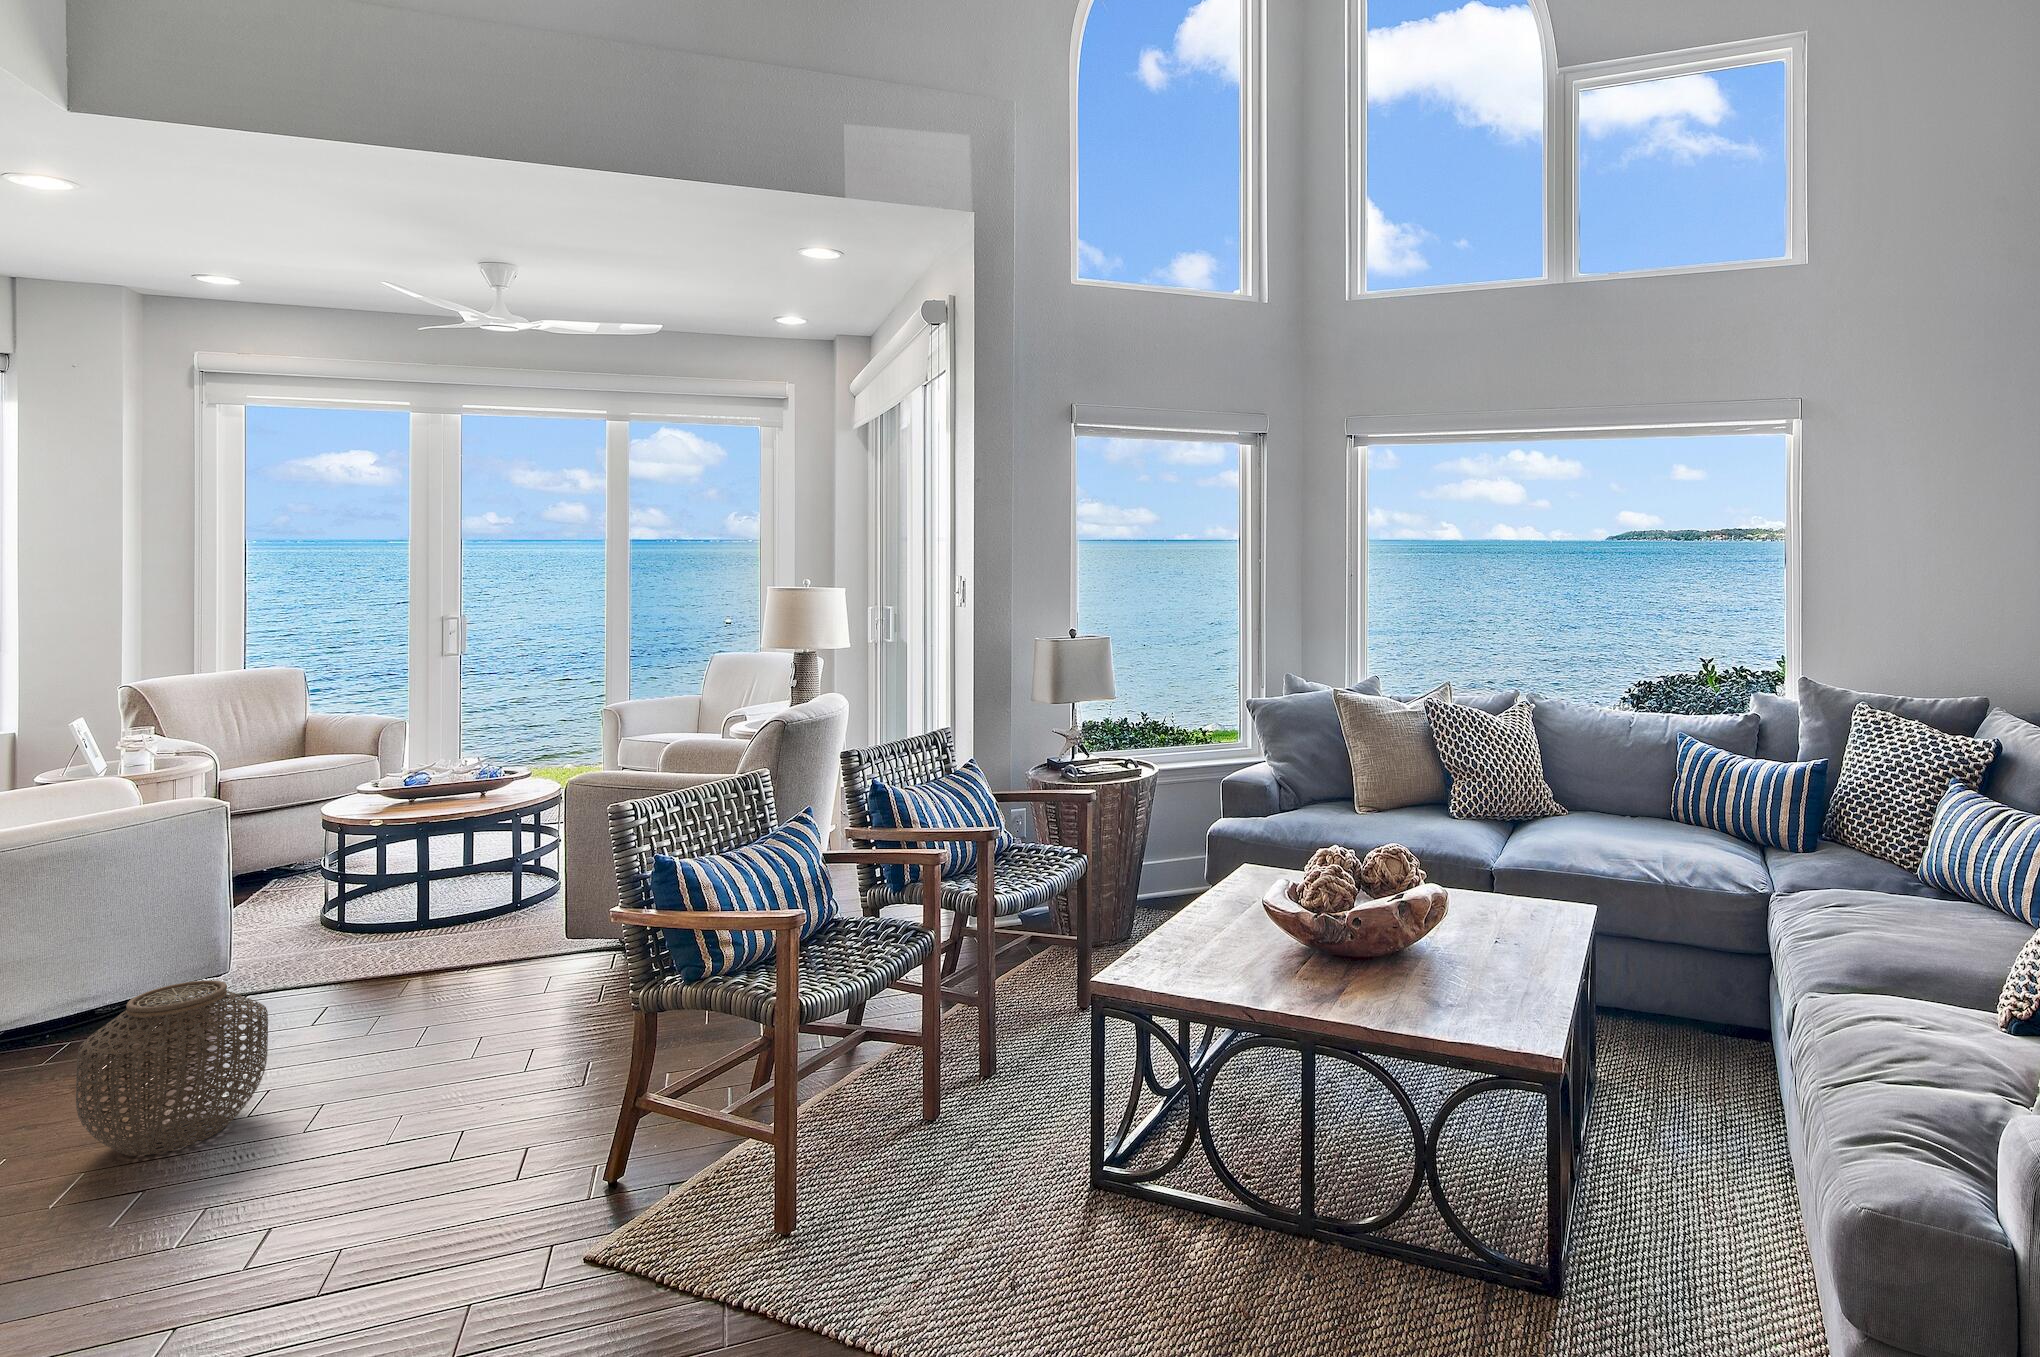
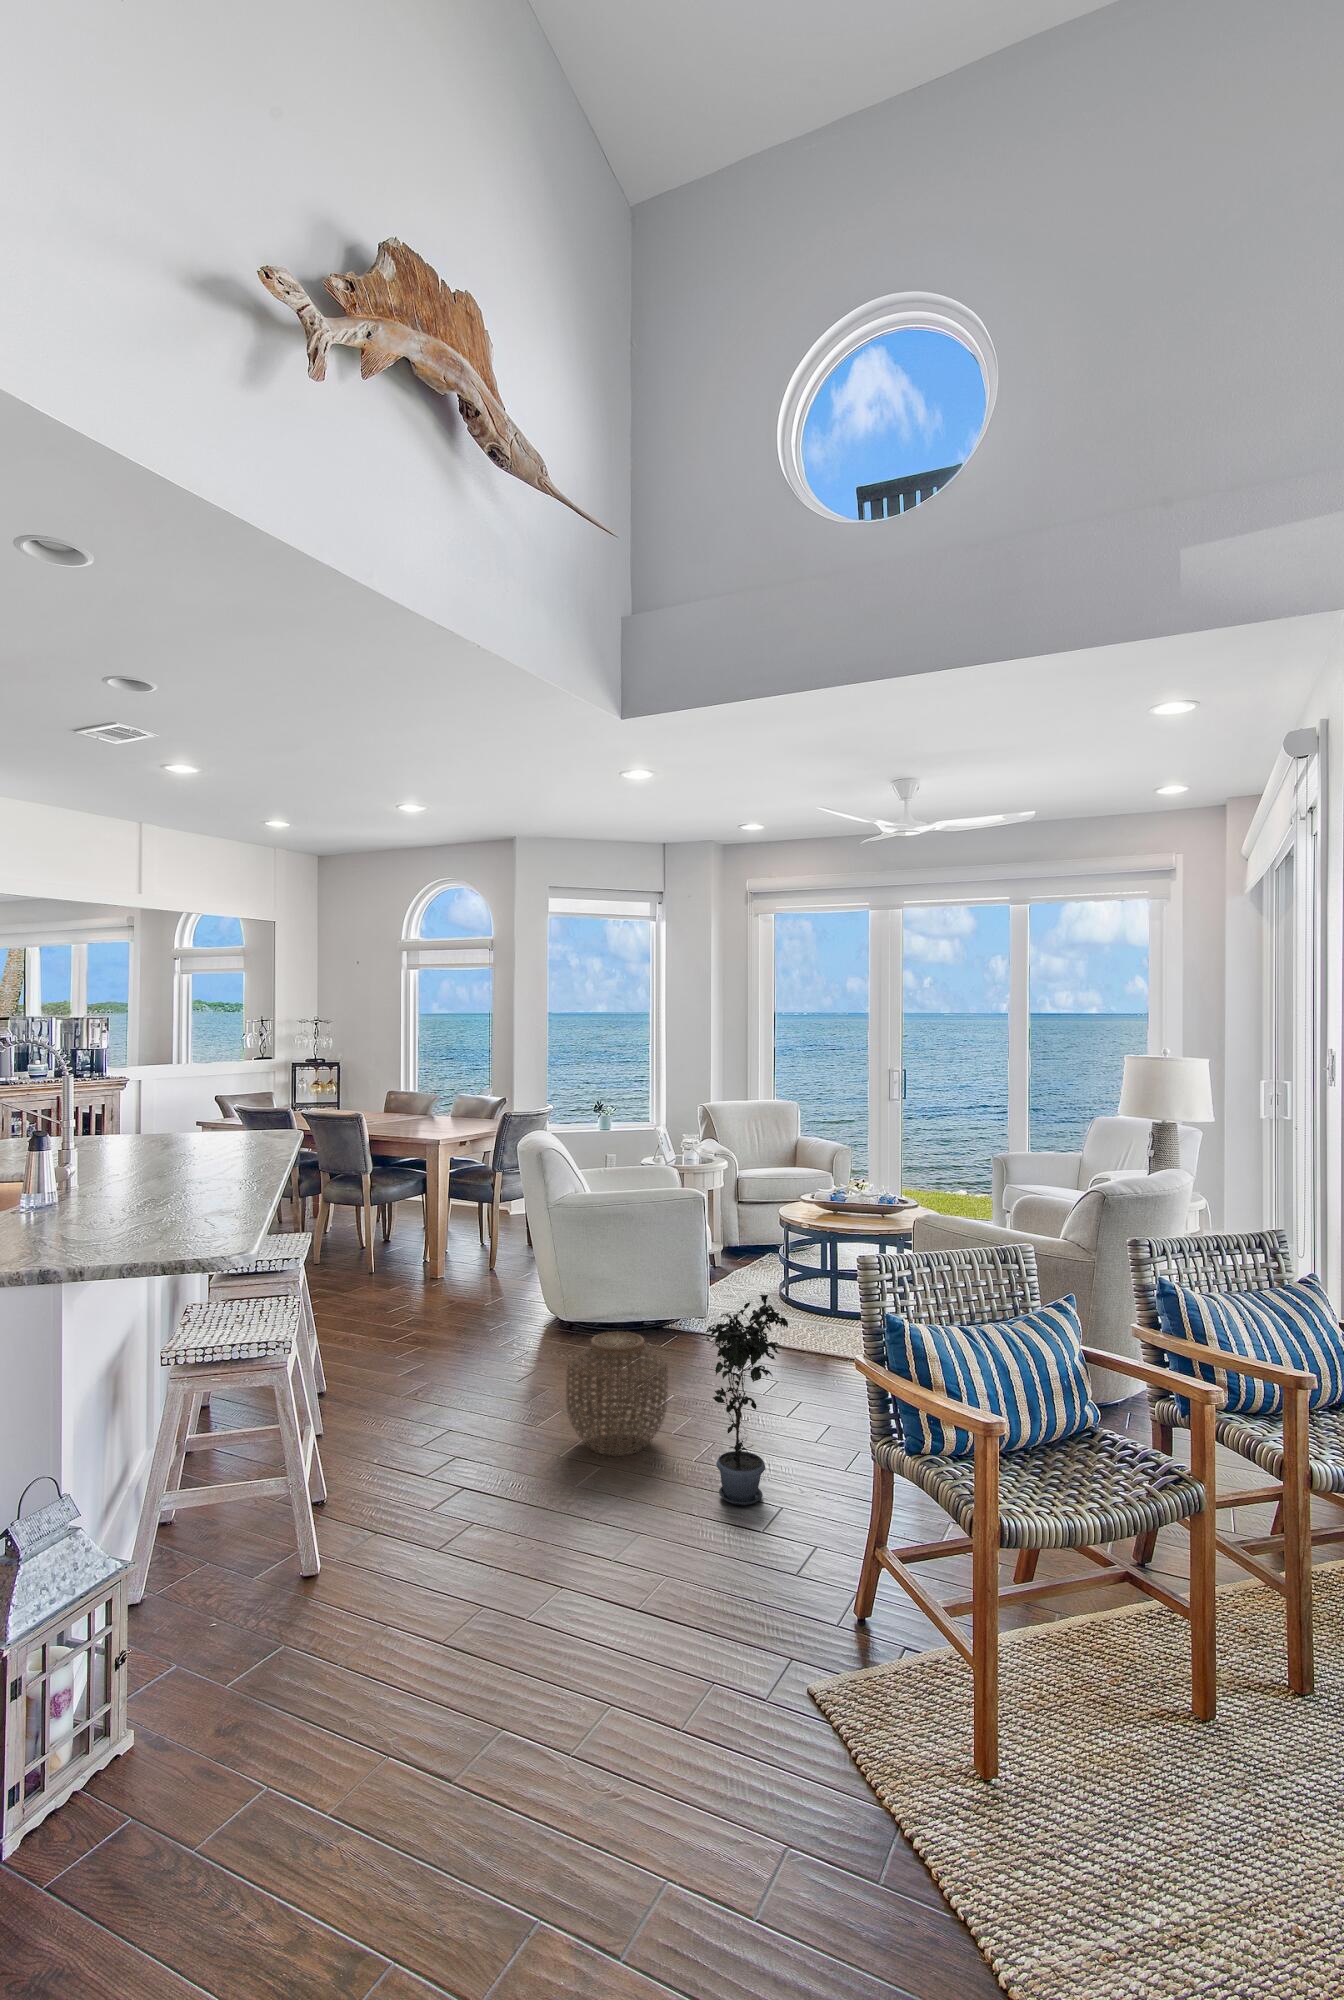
potted plant: none [351,879,480,1135] -> present [702,1294,788,1506]

